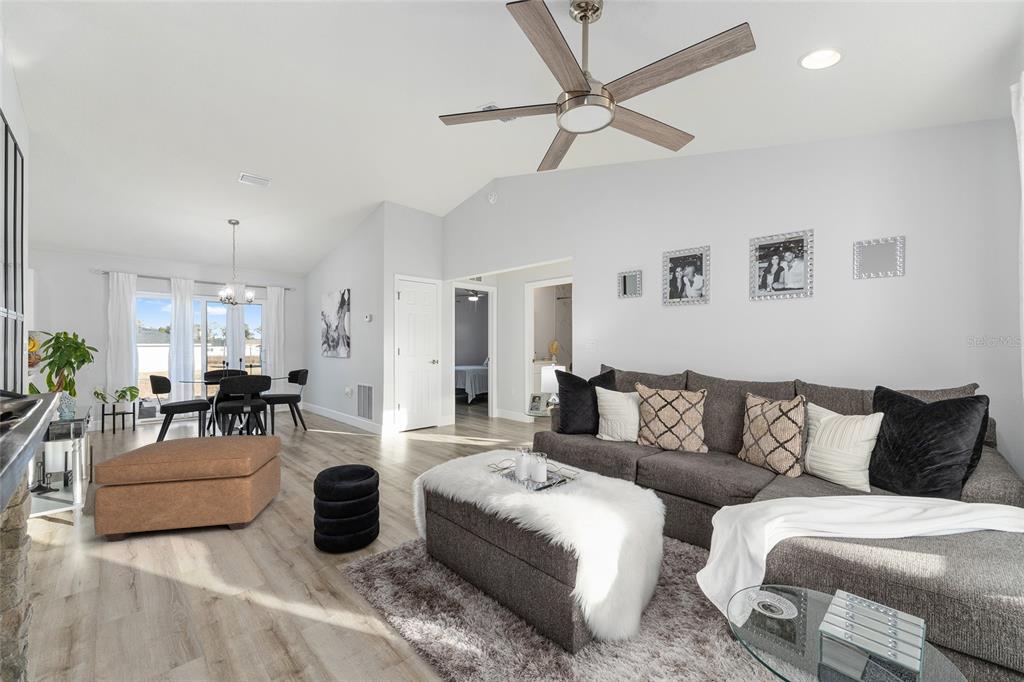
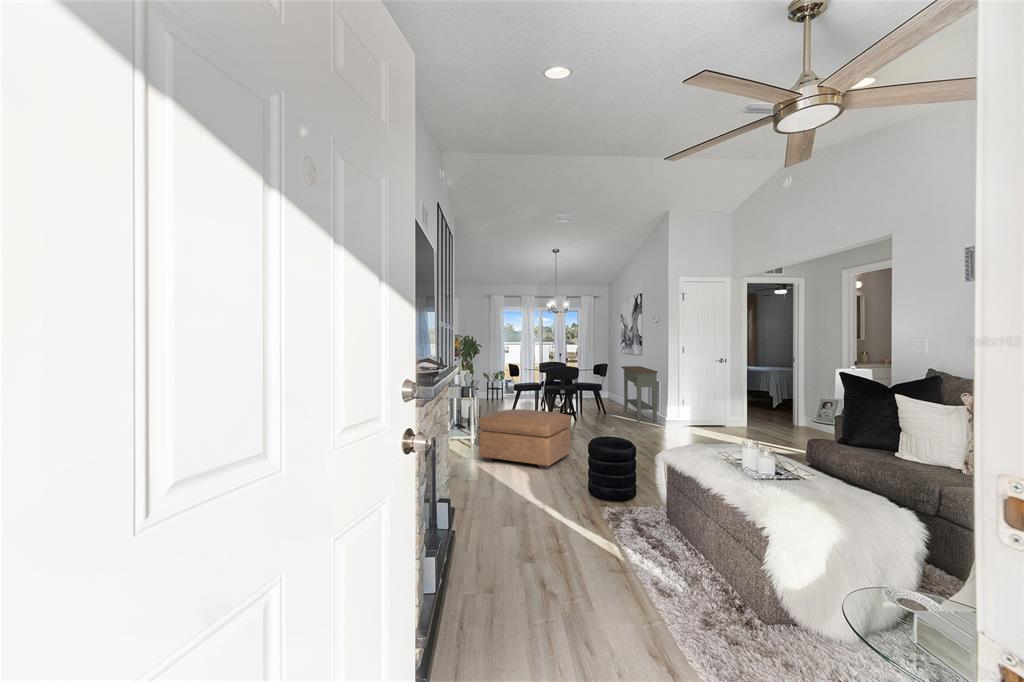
console table: none [323,371,372,436] -> present [621,366,657,422]

